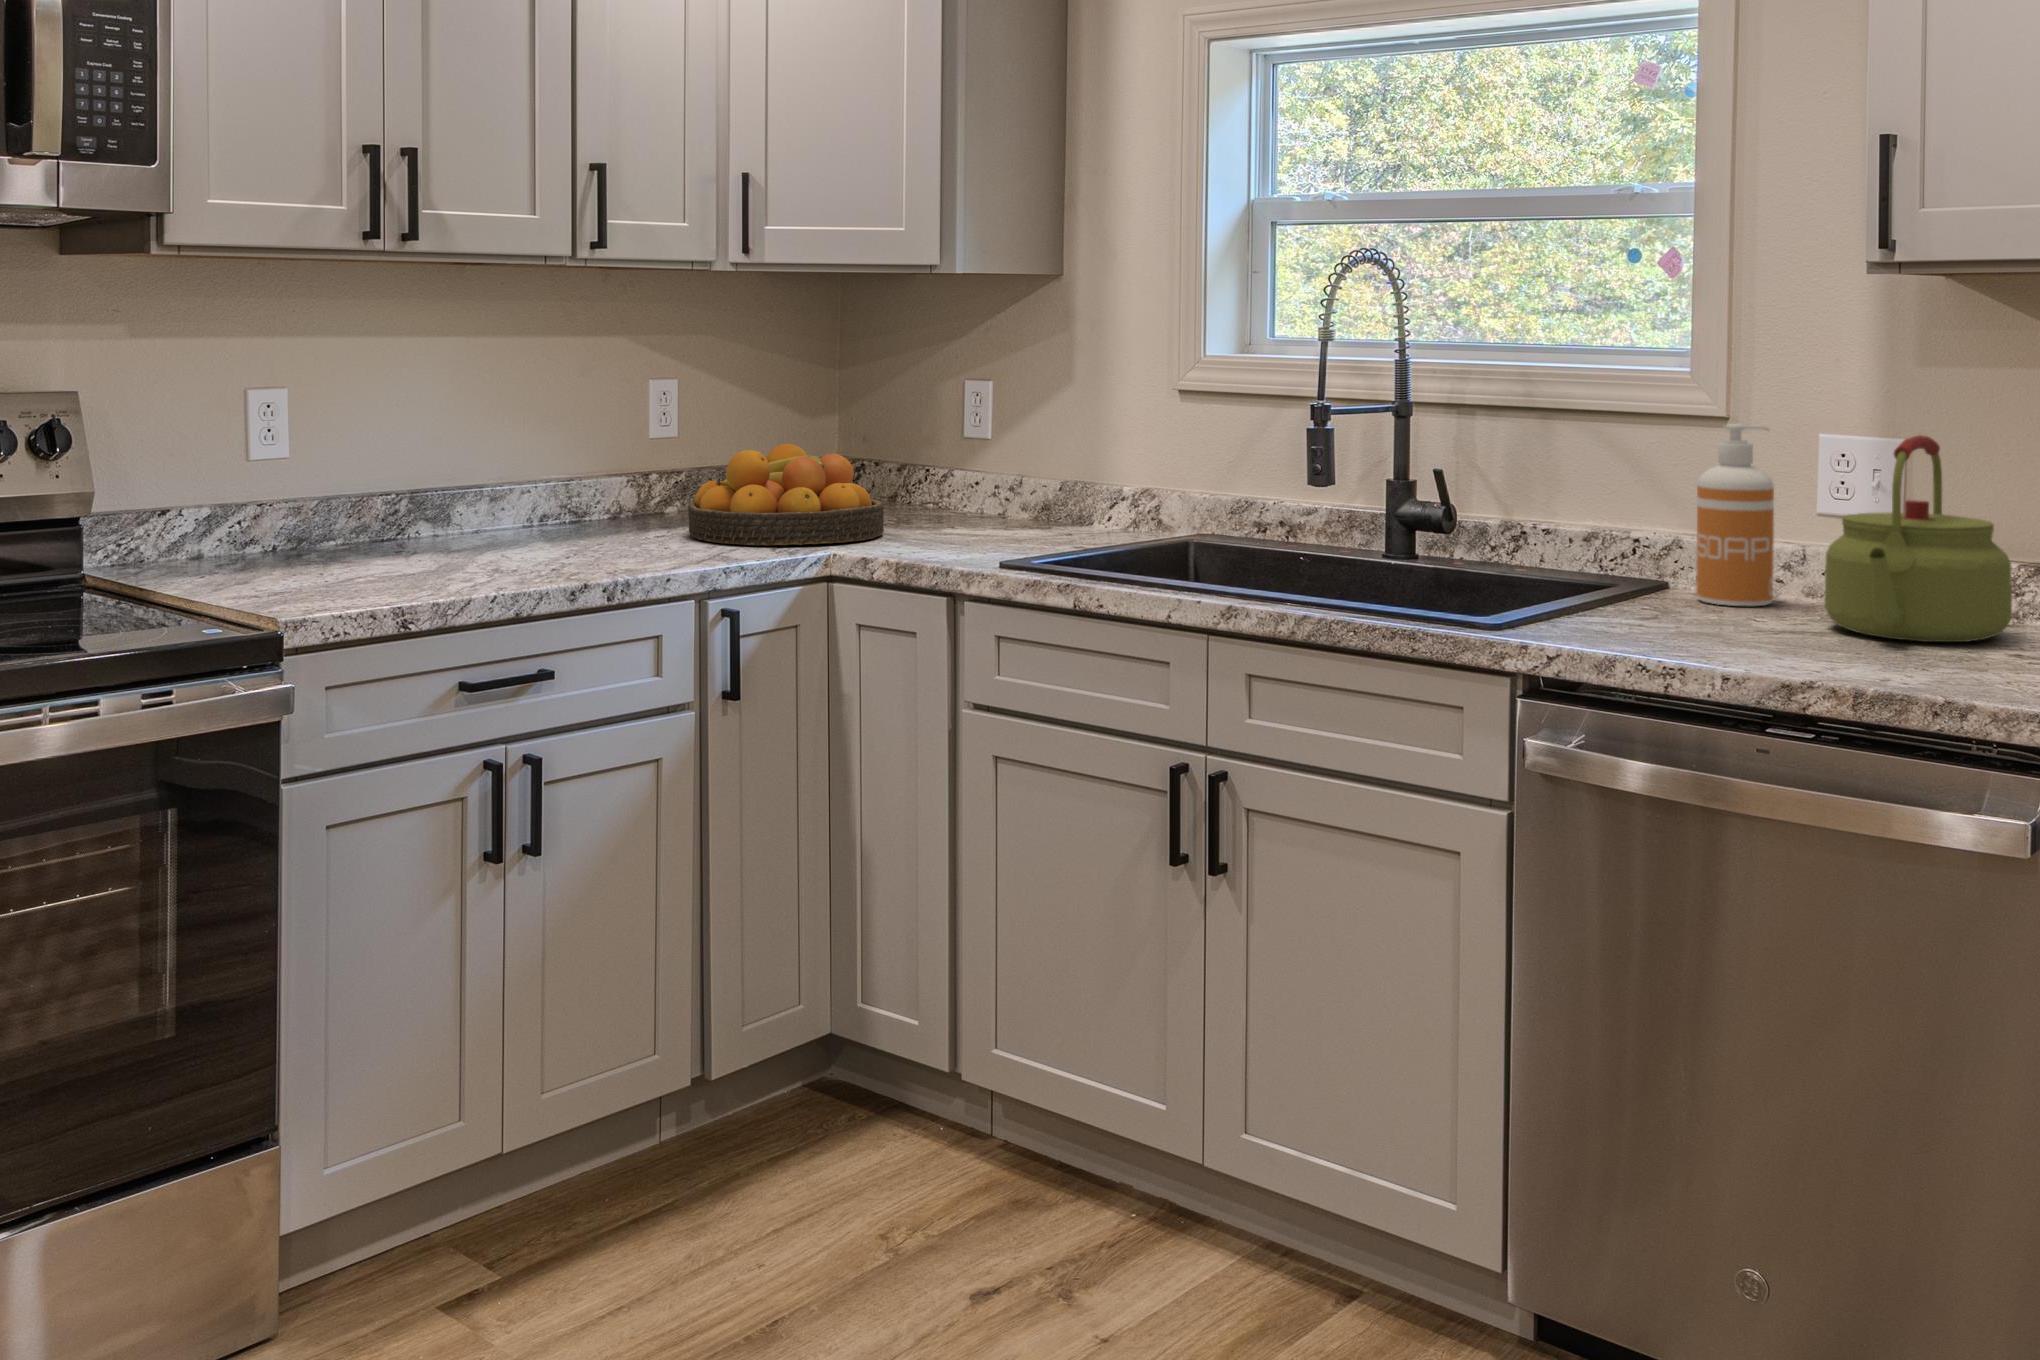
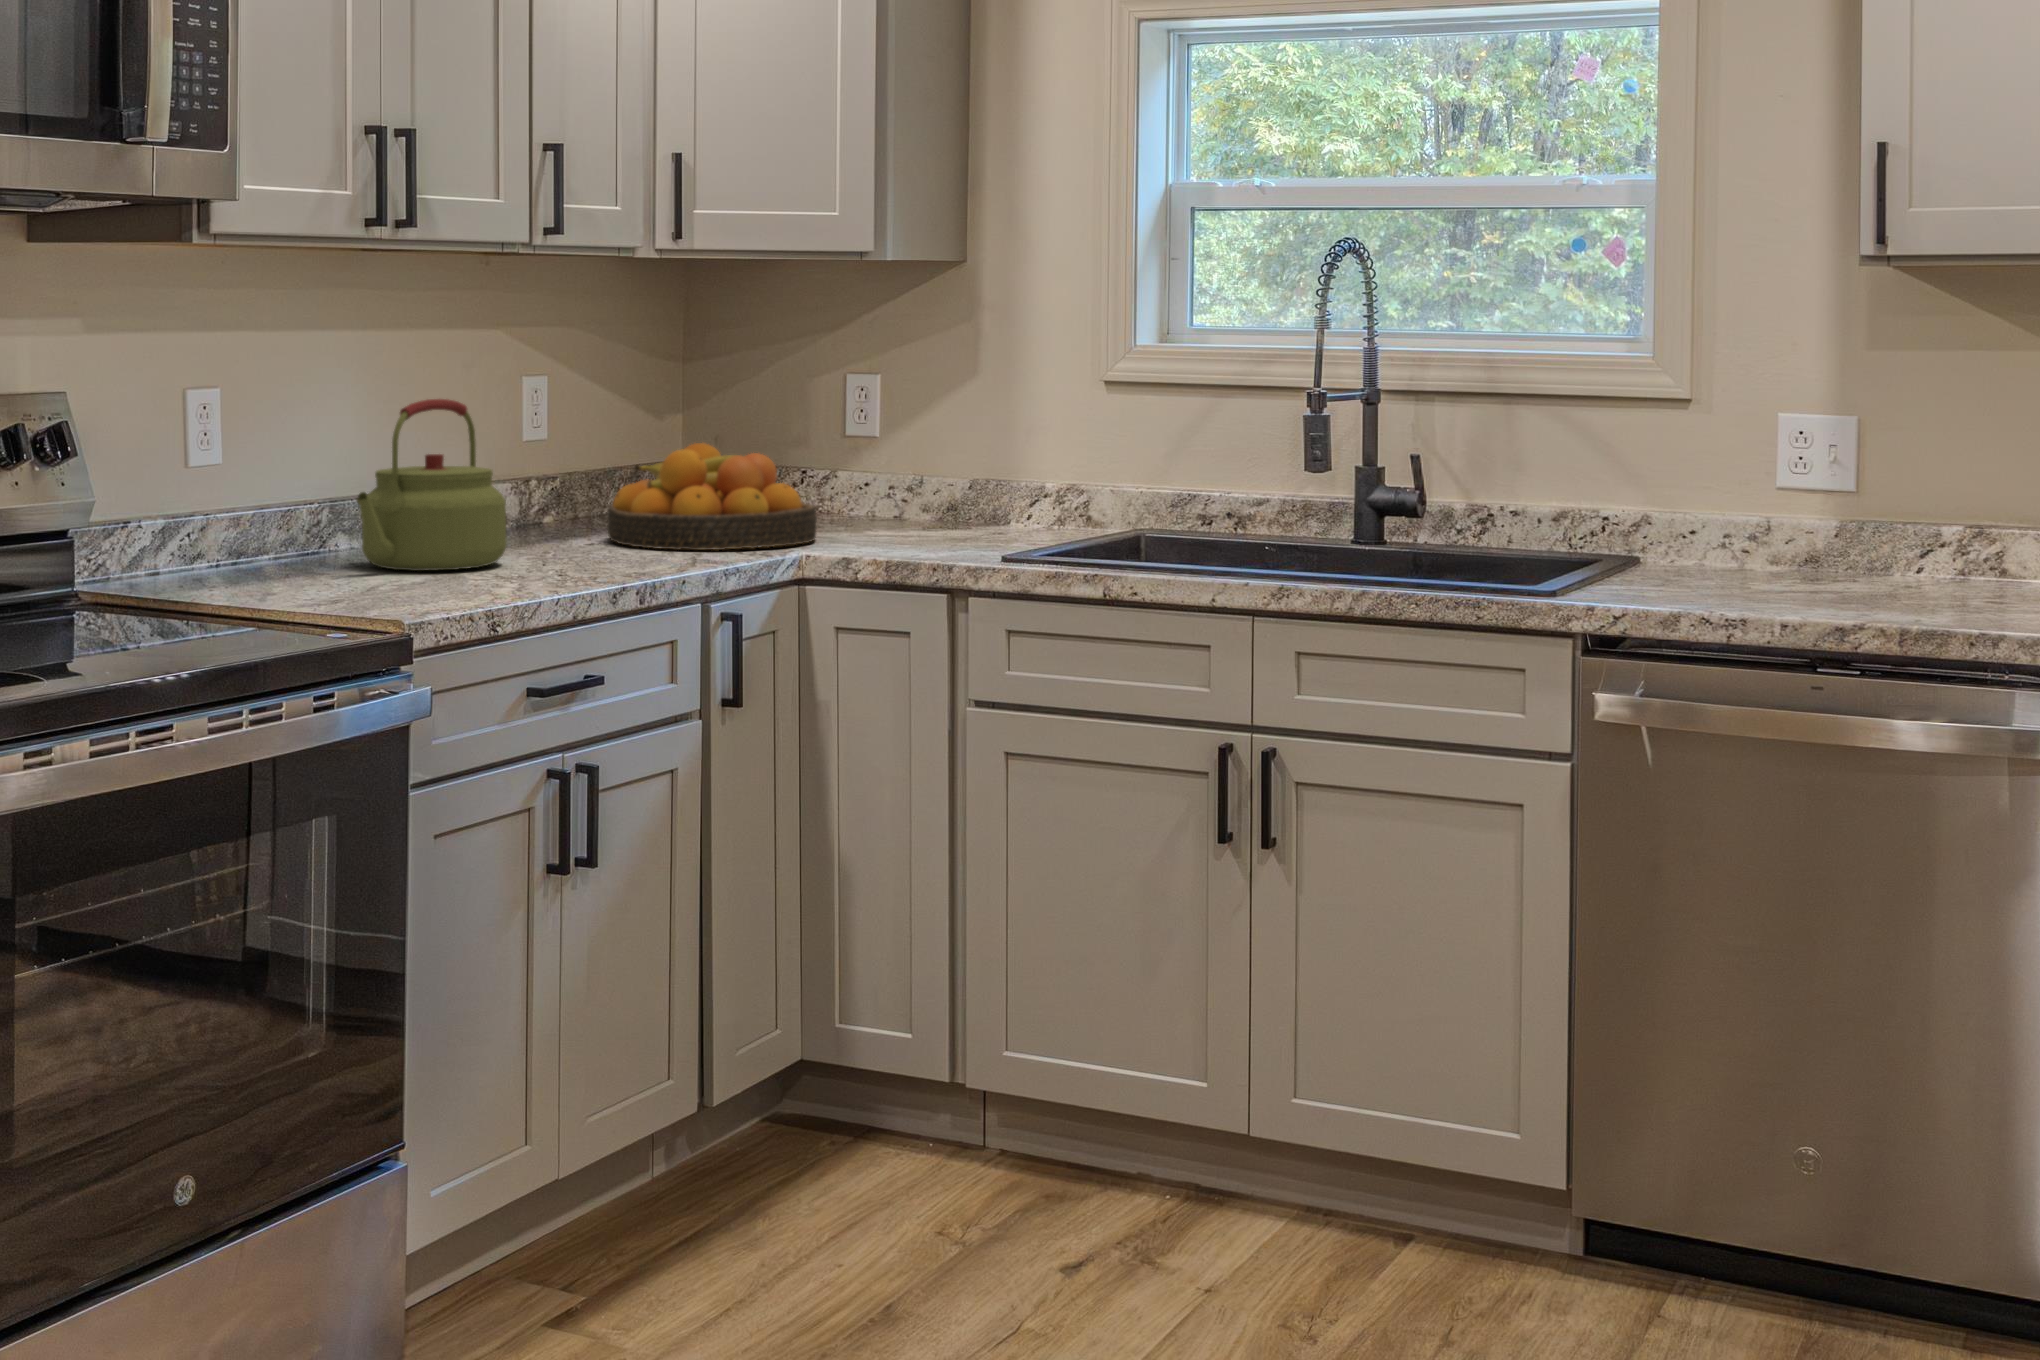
soap dispenser: present [1696,424,1774,606] -> none [1678,406,1746,575]
kettle: present [1825,435,2012,642] -> present [357,399,507,571]

